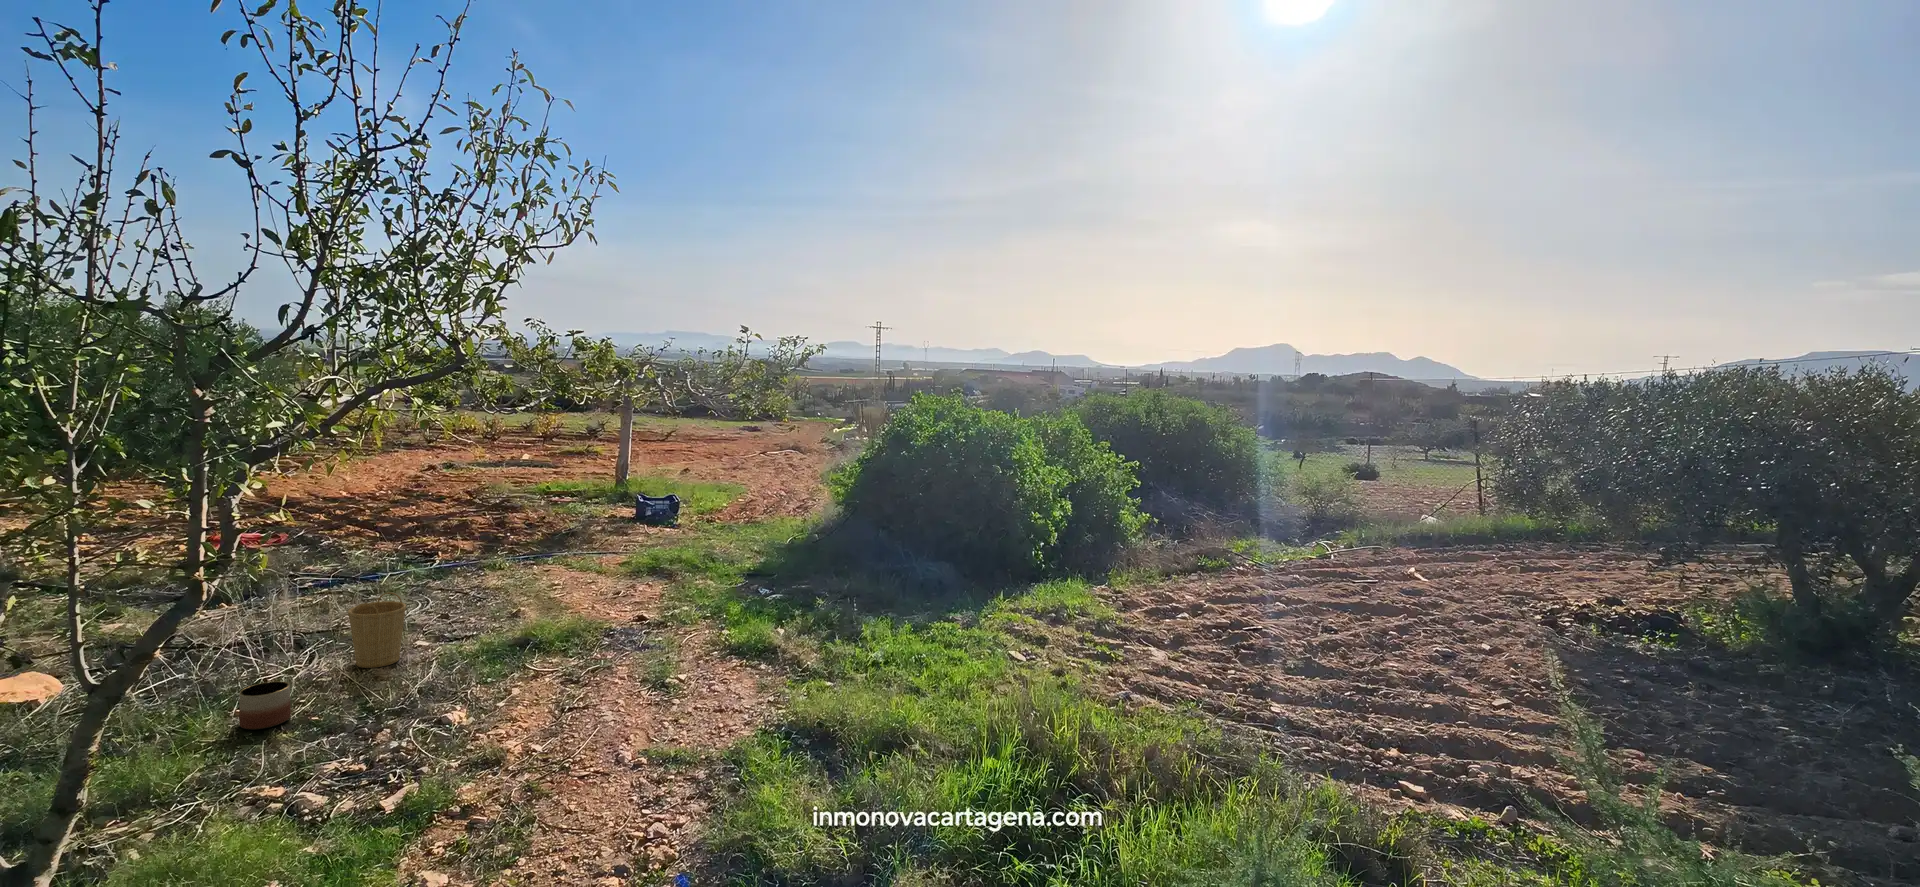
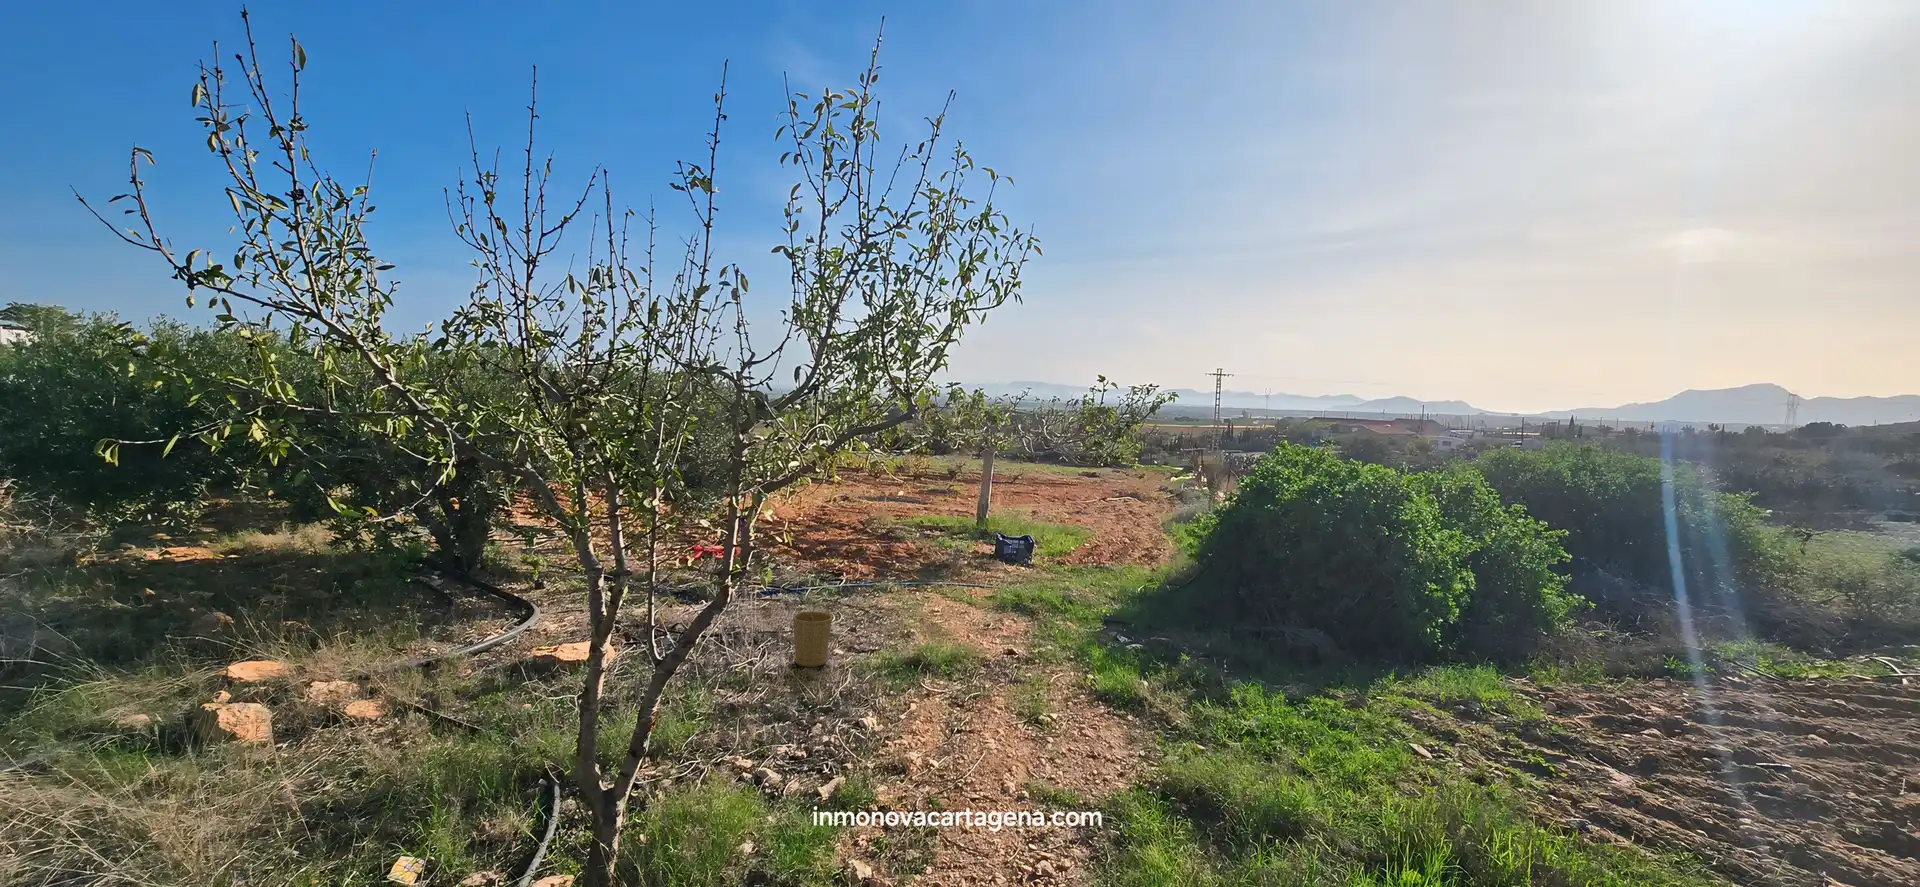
planter: present [239,681,291,730] -> none [722,669,755,707]

